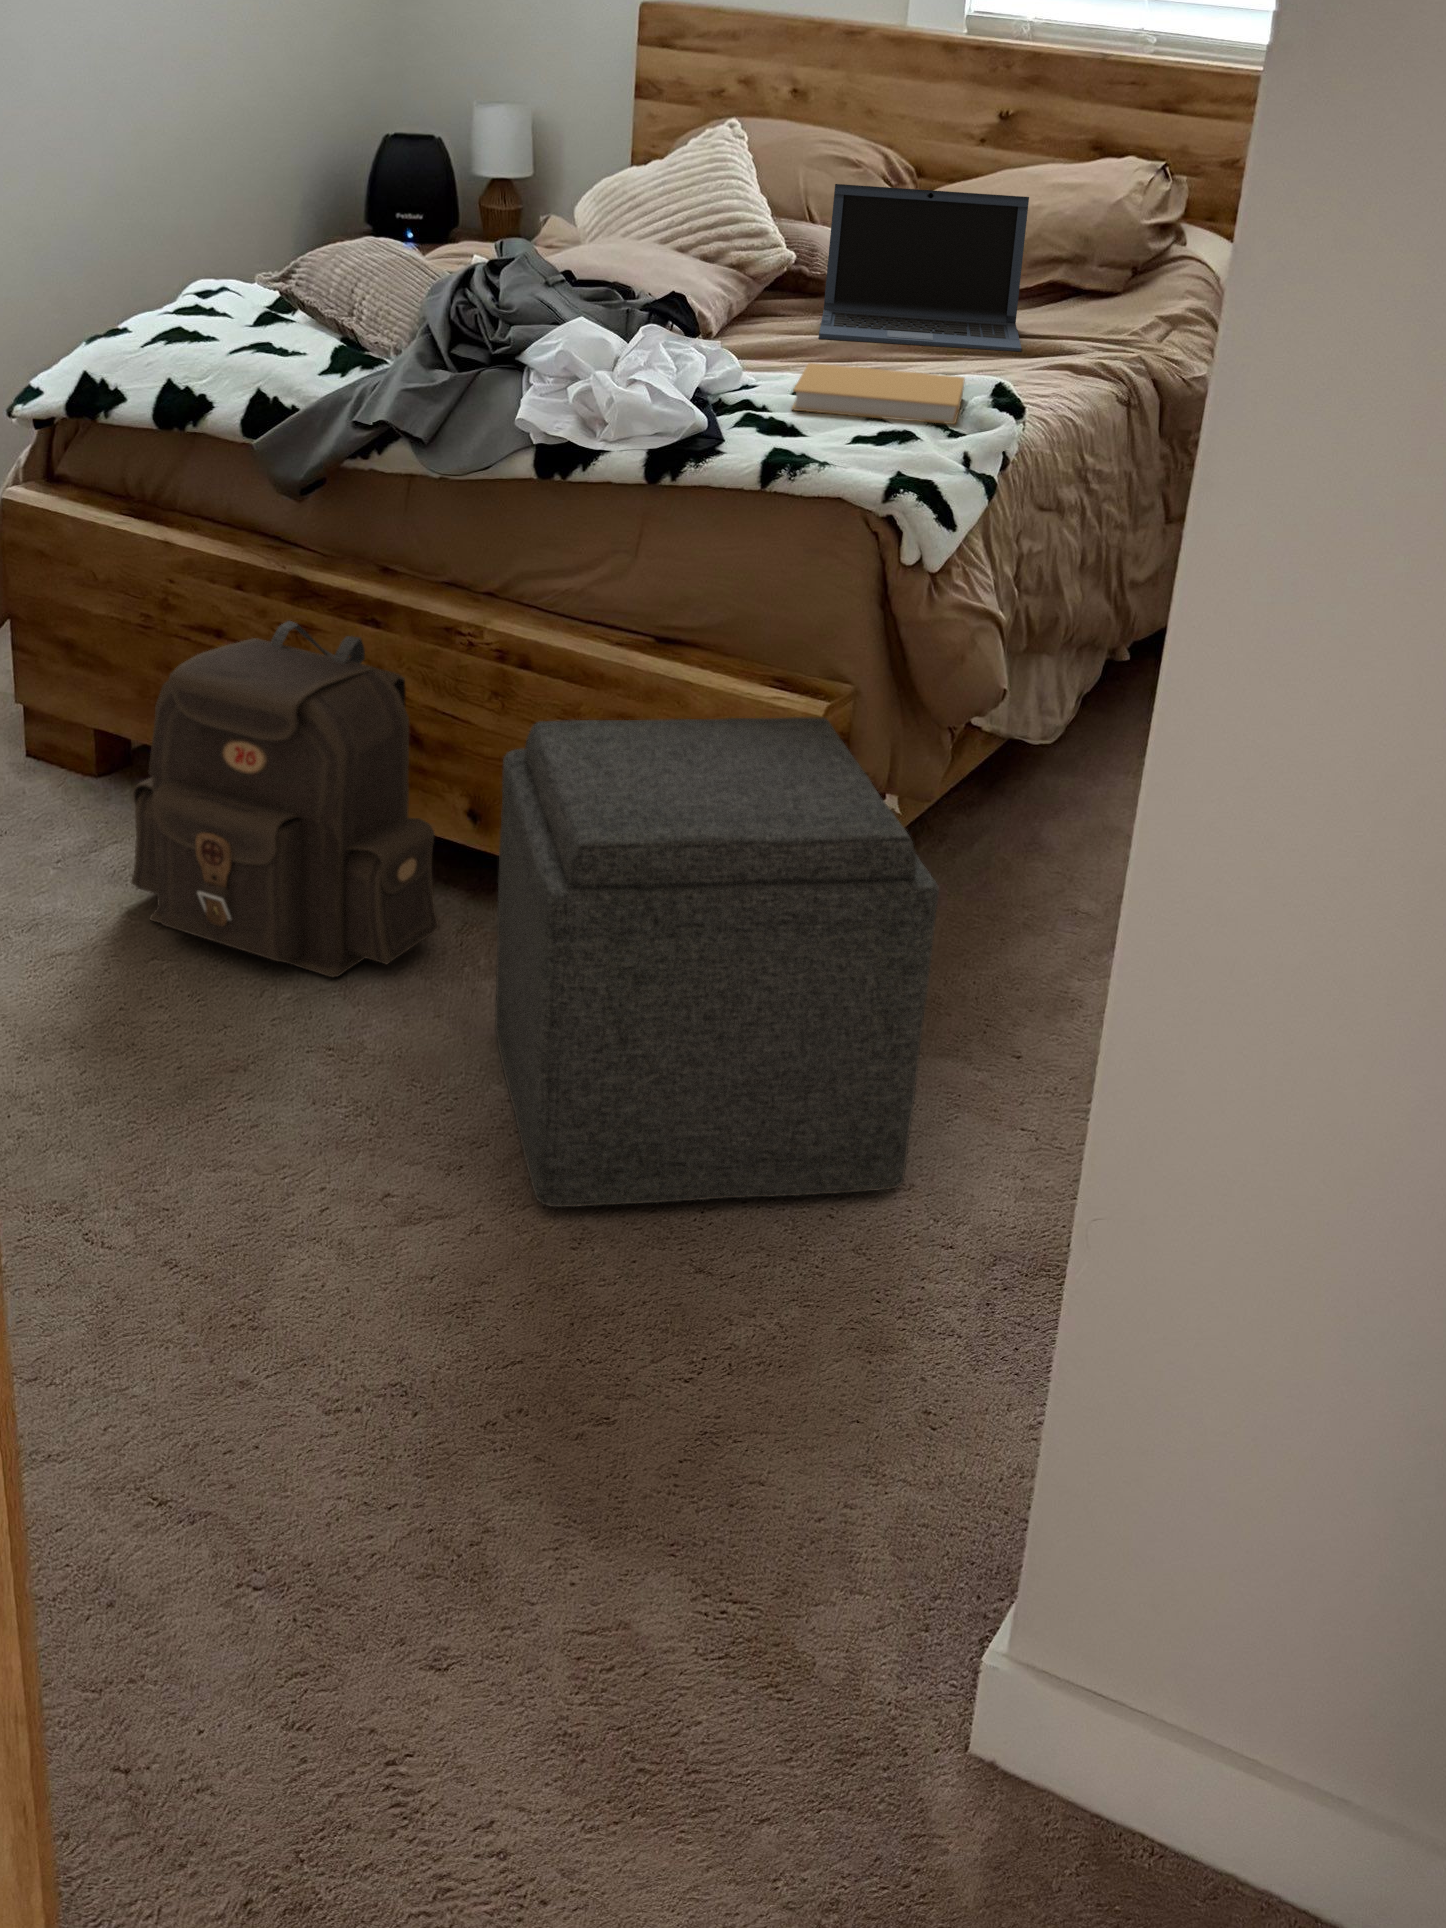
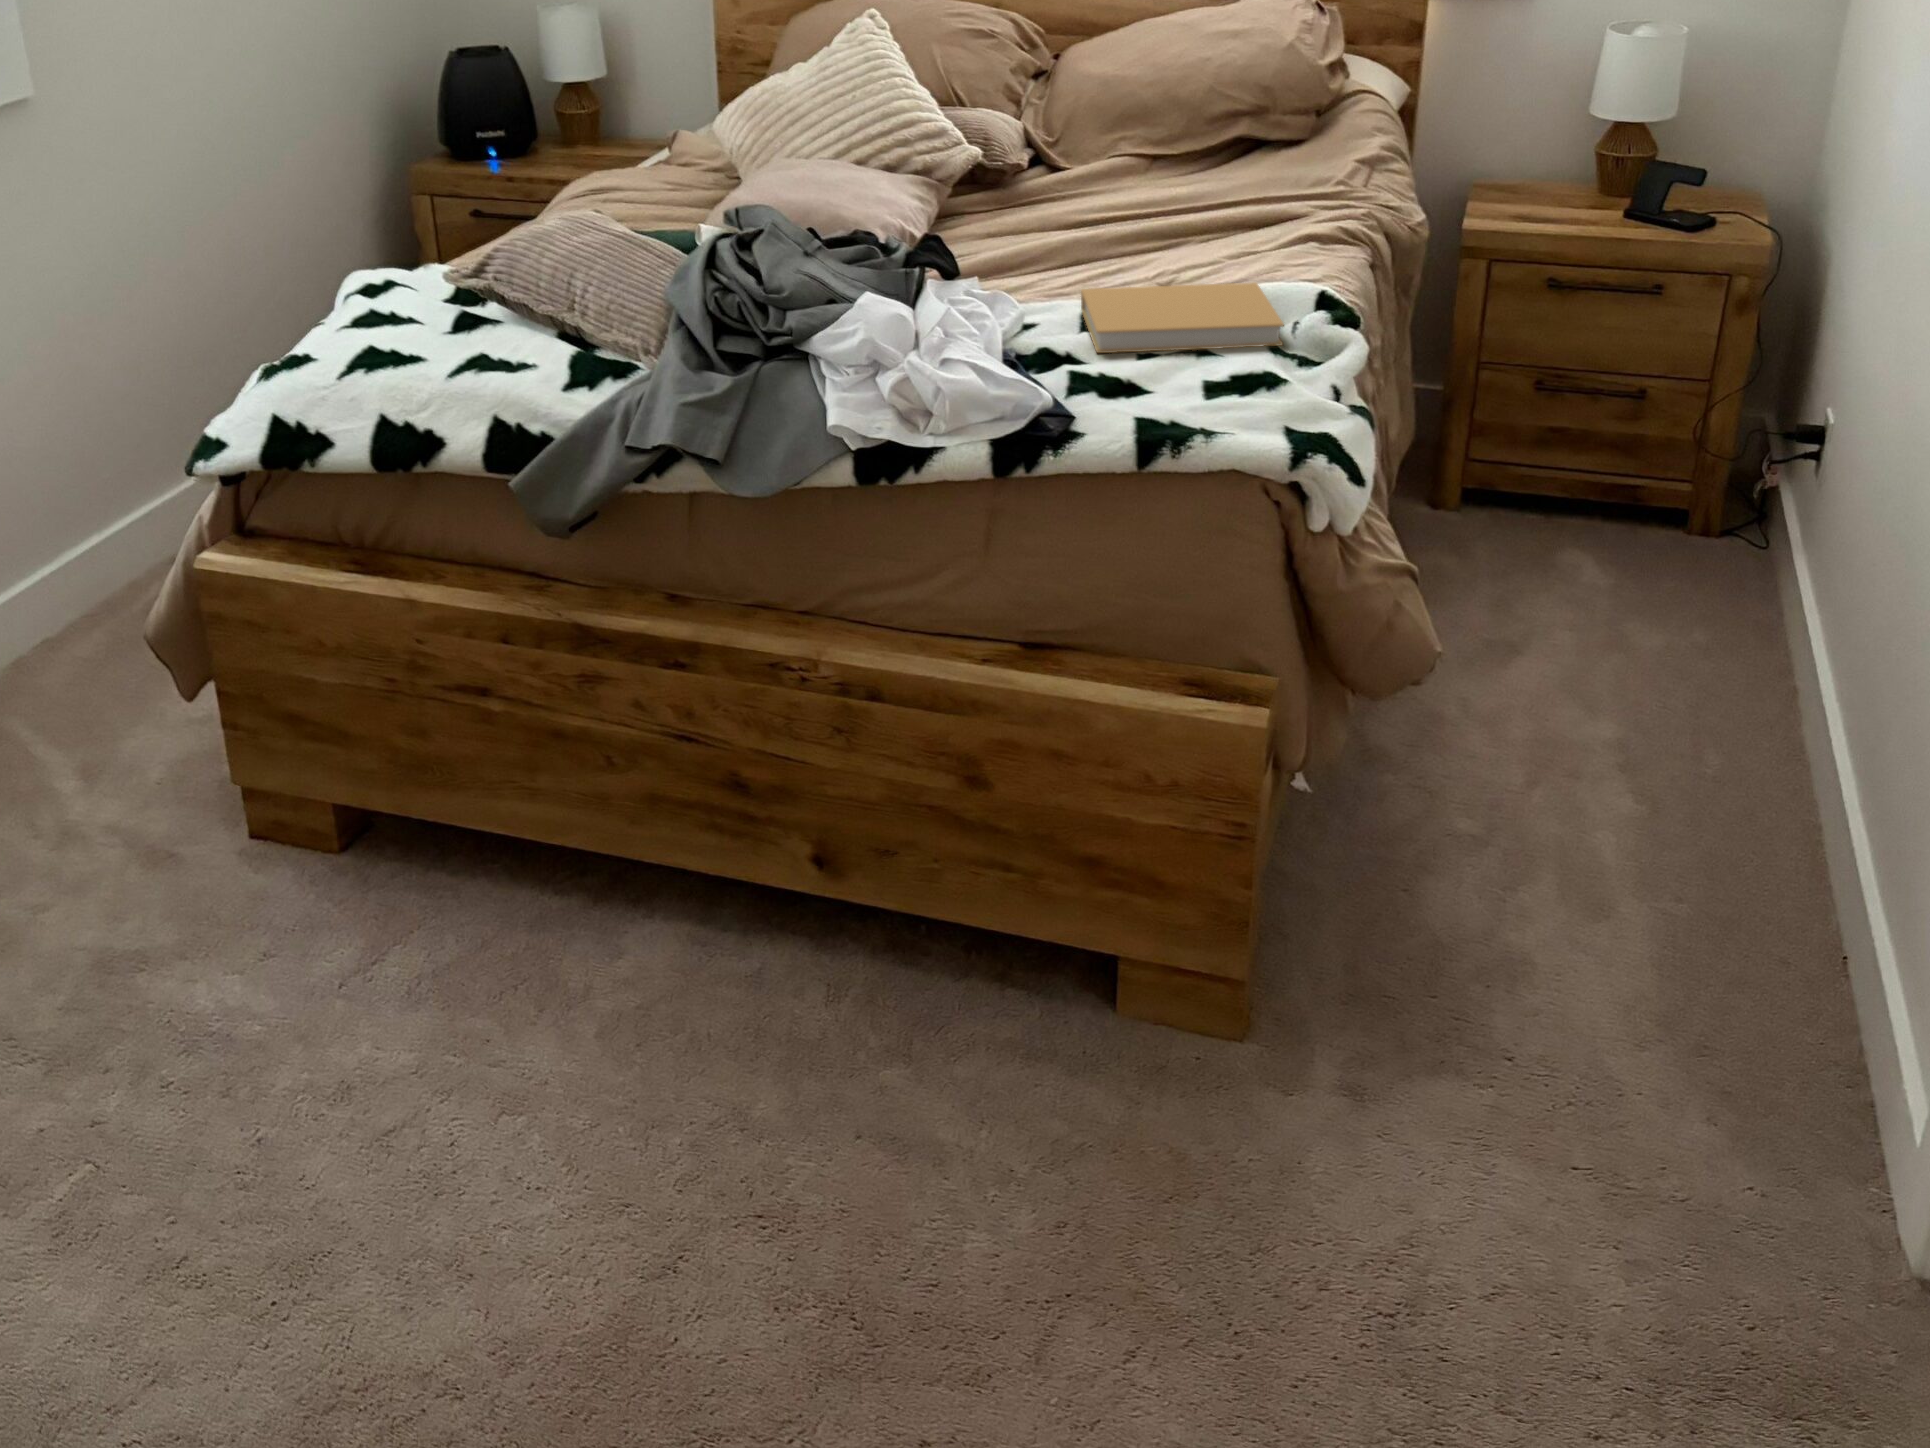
laptop: present [819,184,1029,352] -> none [1007,57,1253,242]
backpack: present [131,621,439,977] -> none [436,689,820,1108]
ottoman: present [495,717,939,1207] -> none [933,738,1542,1416]

